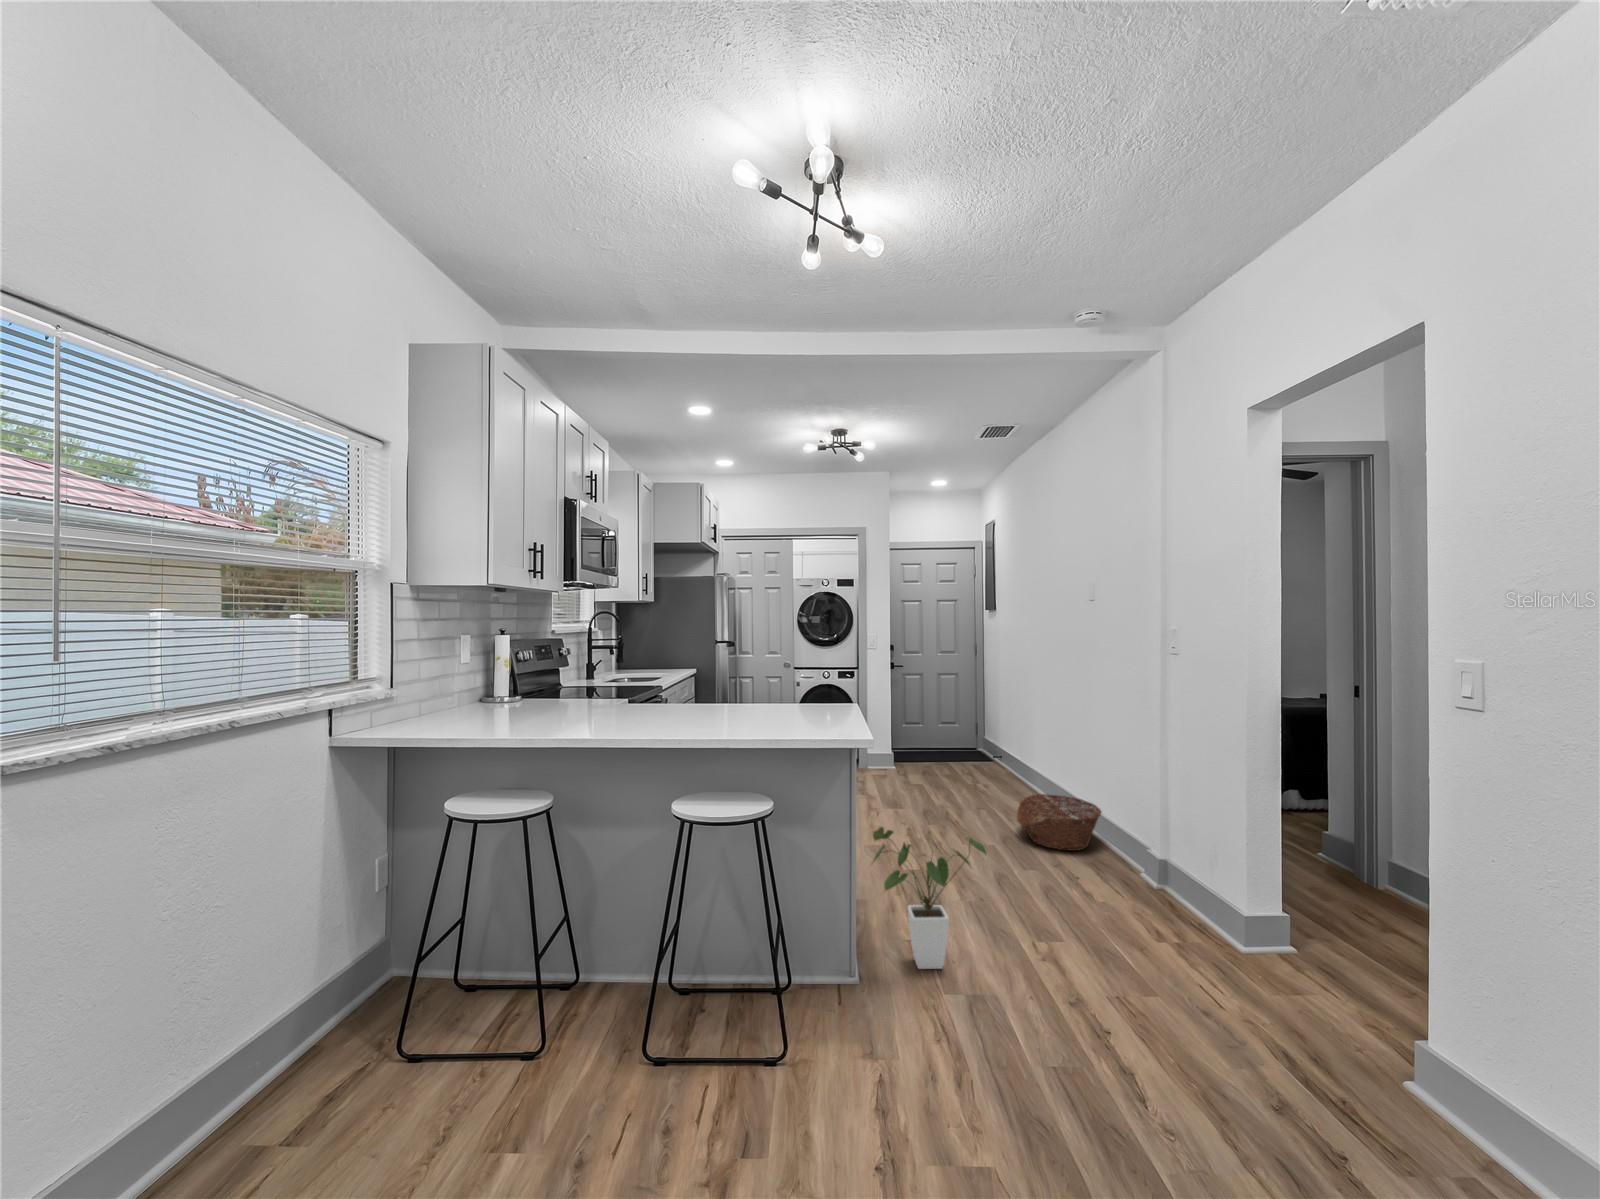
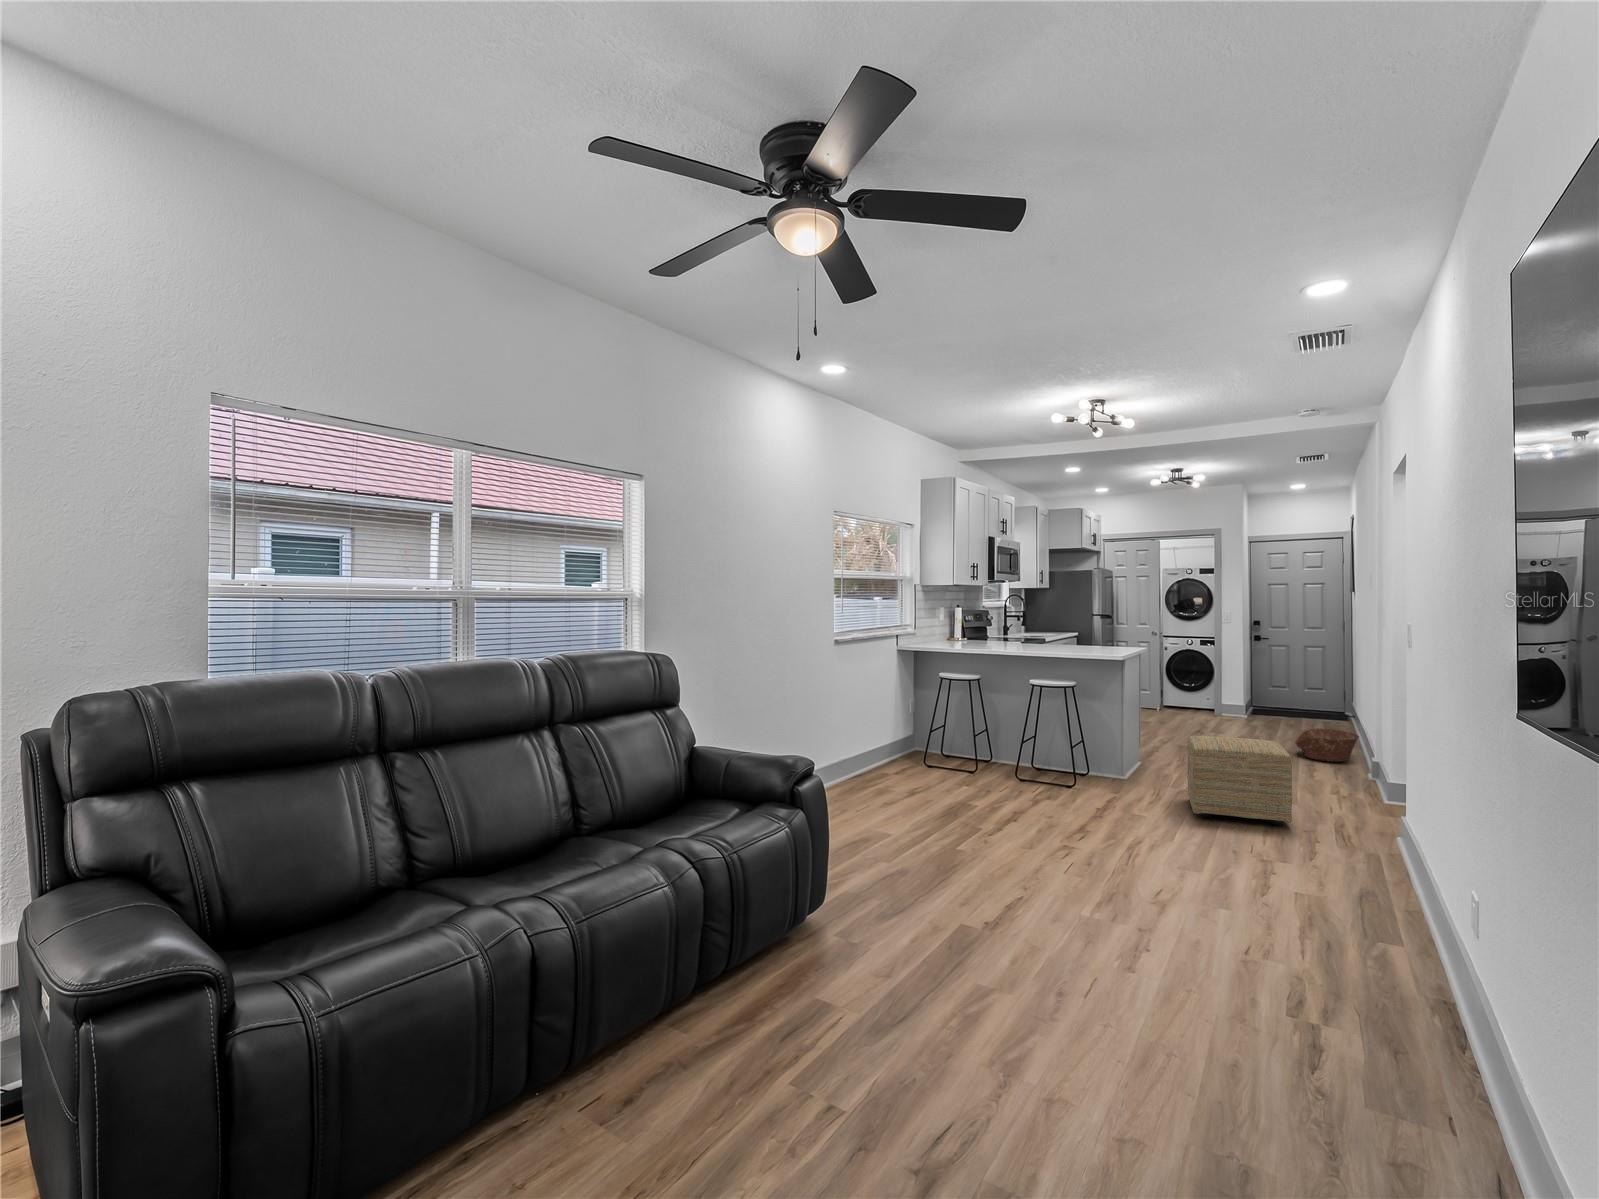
house plant: present [873,827,987,969] -> none [1136,711,1201,782]
ottoman: none [1012,891,1285,1136] -> present [1187,736,1292,825]

